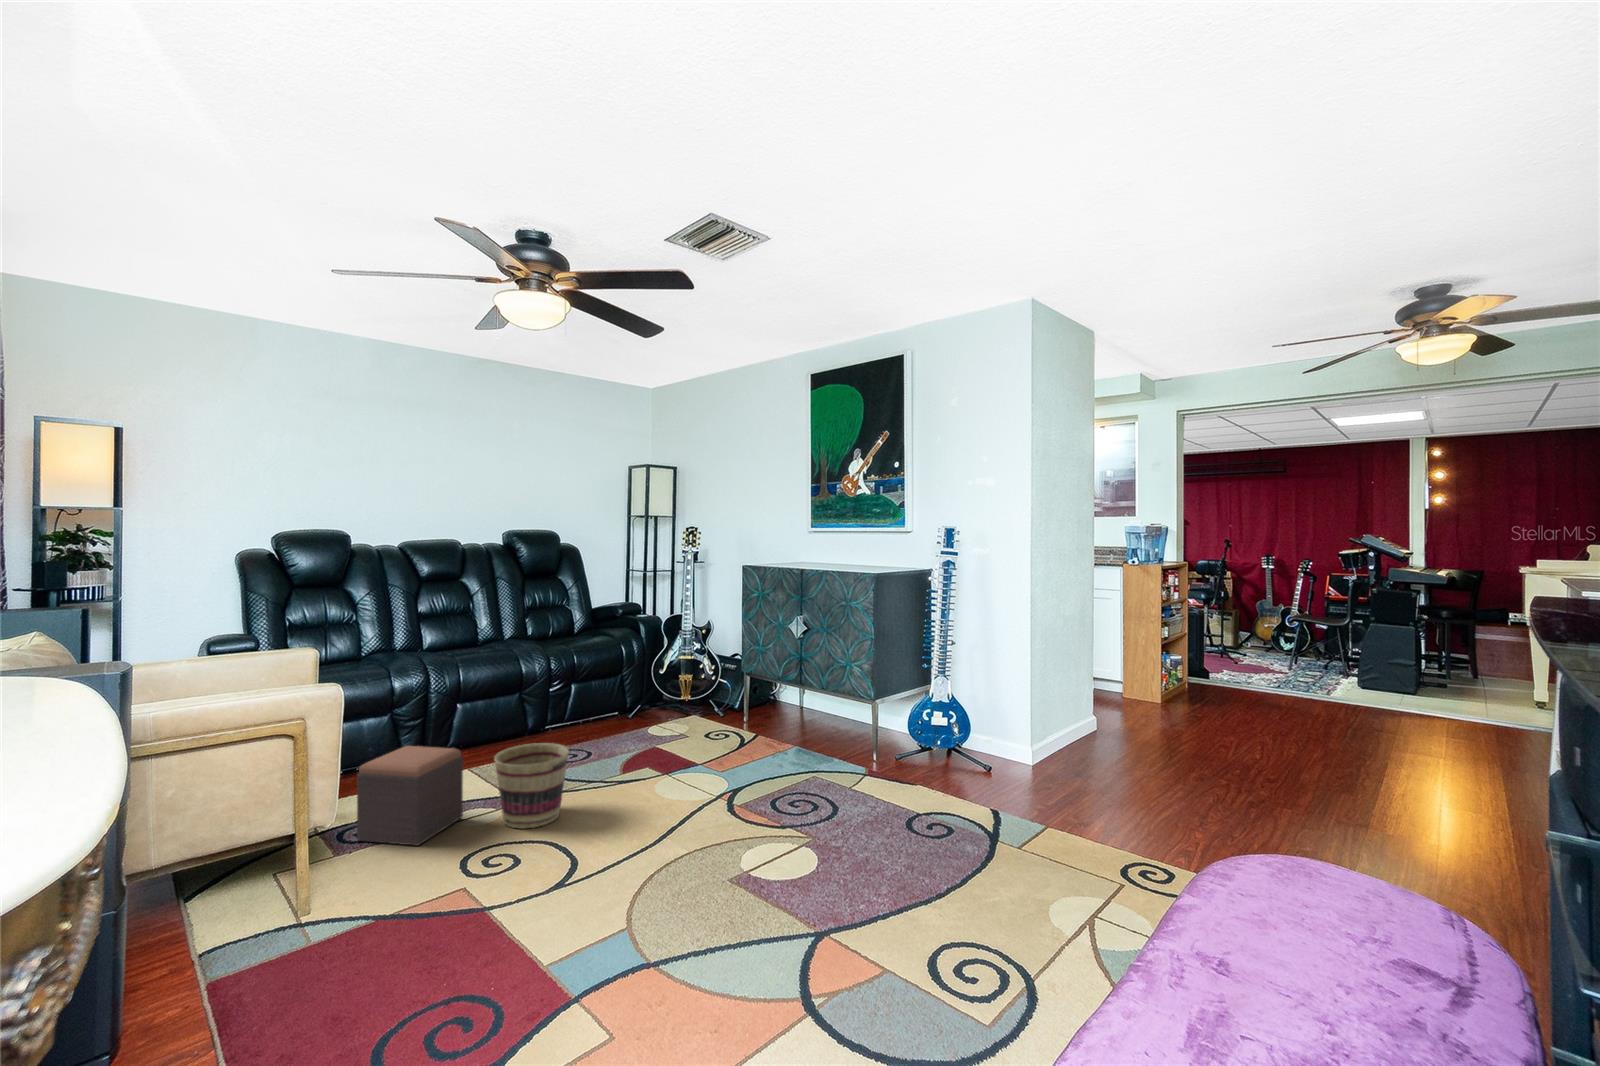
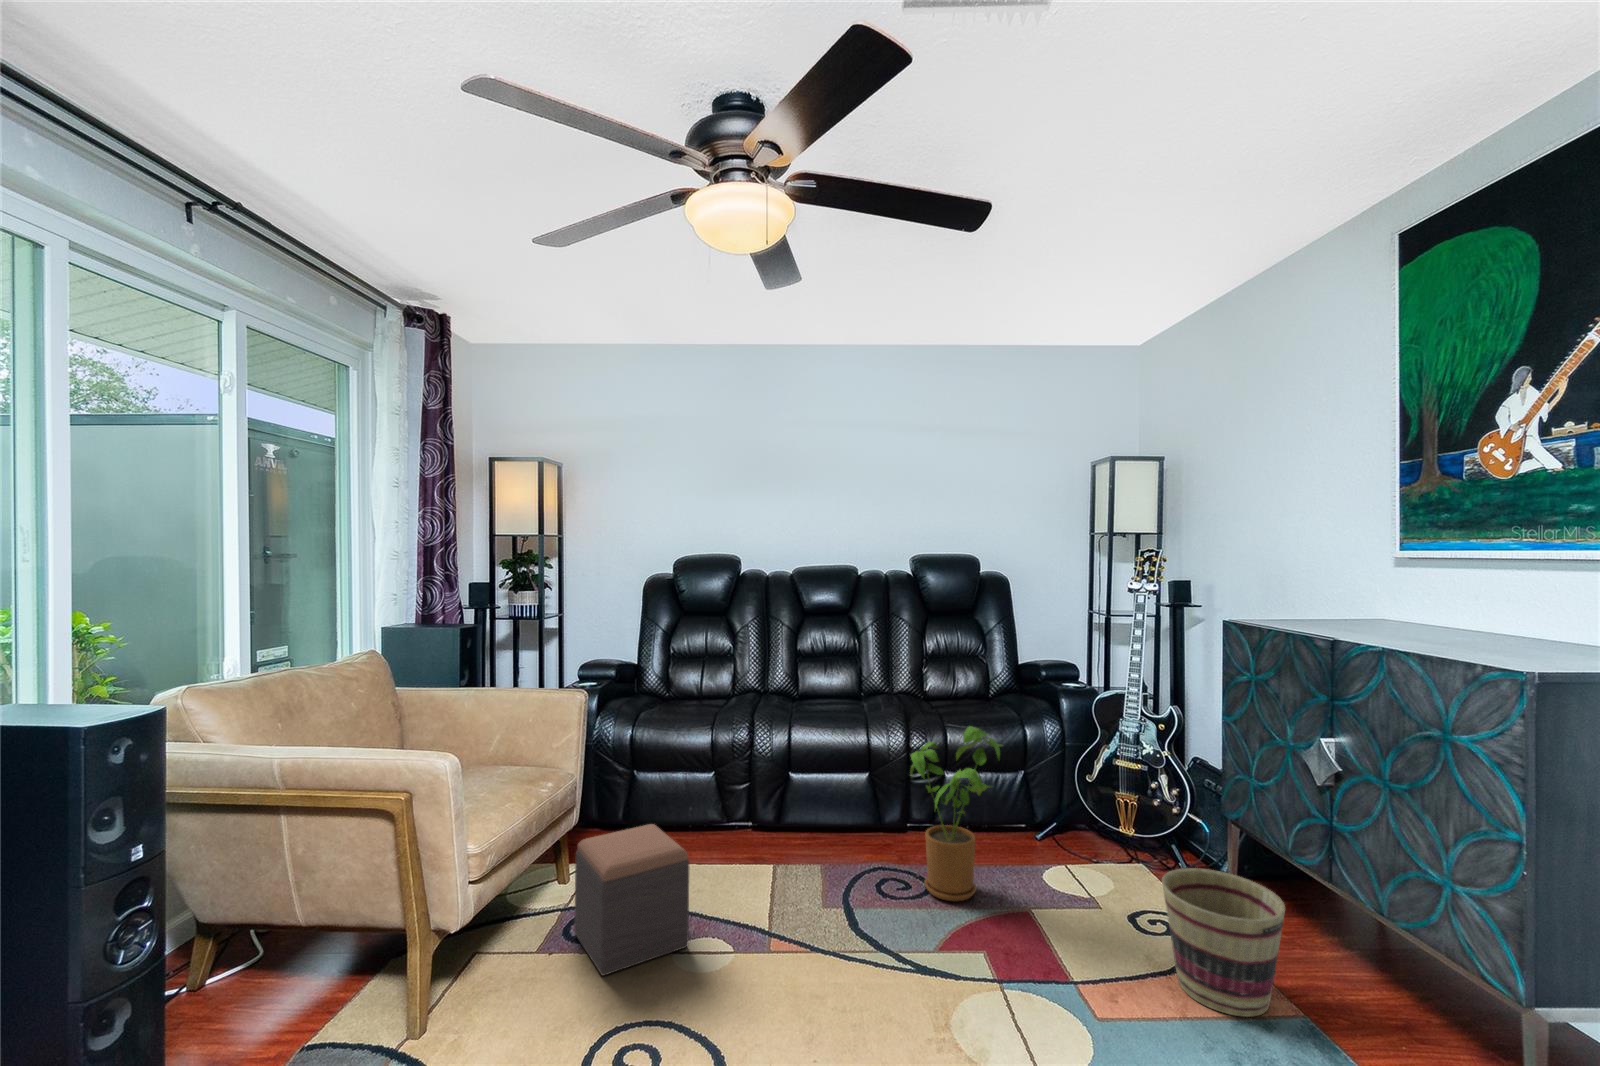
house plant: none [571,643,635,756] -> present [910,726,1001,901]
basket: present [494,743,569,829] -> present [1162,868,1285,1017]

